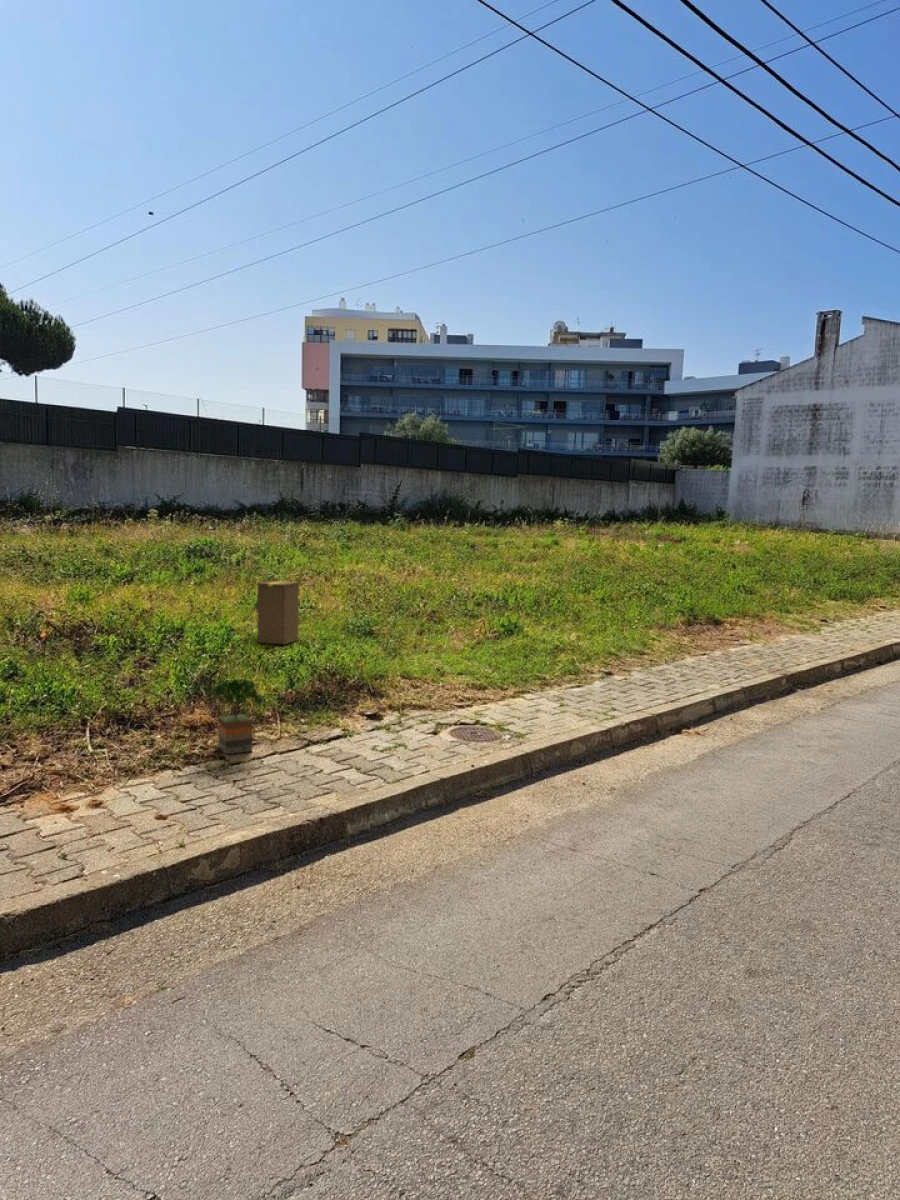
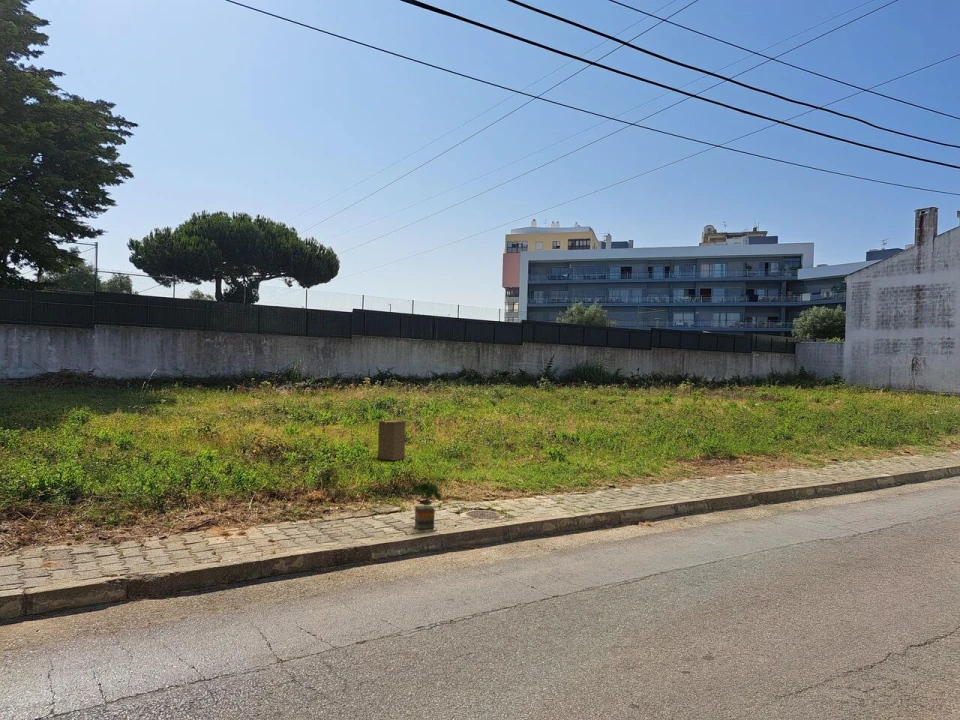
potted tree: present [212,679,263,754] -> present [412,484,441,529]

